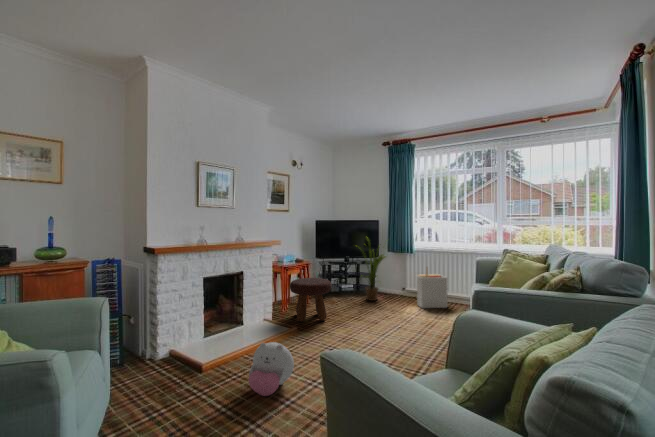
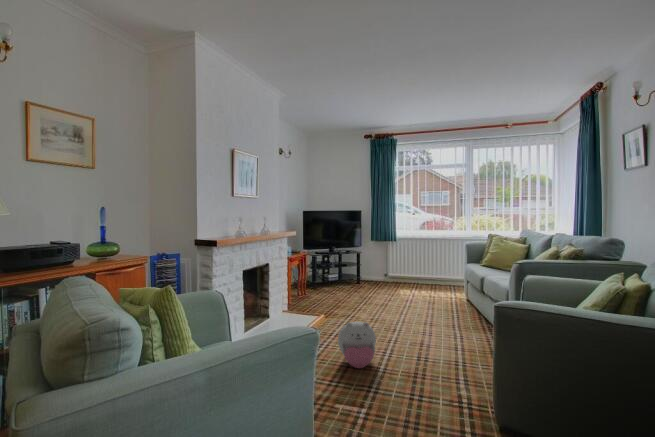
house plant: present [366,240,385,301] -> none [345,226,380,288]
storage bin: present [416,268,448,308] -> none [403,253,432,291]
footstool: present [290,278,332,322] -> none [303,268,344,310]

